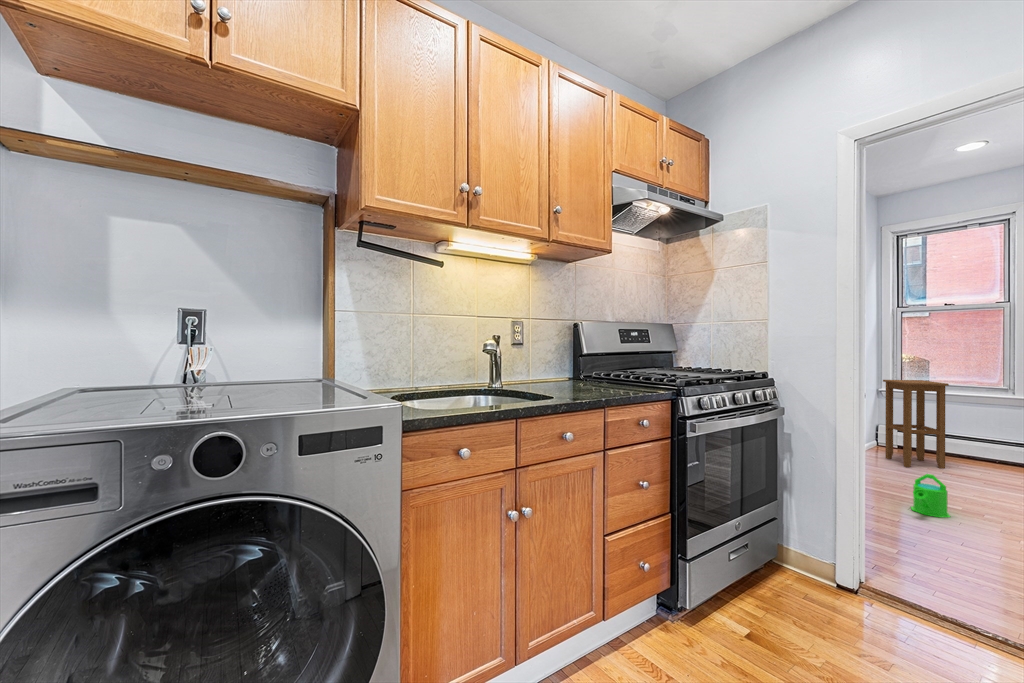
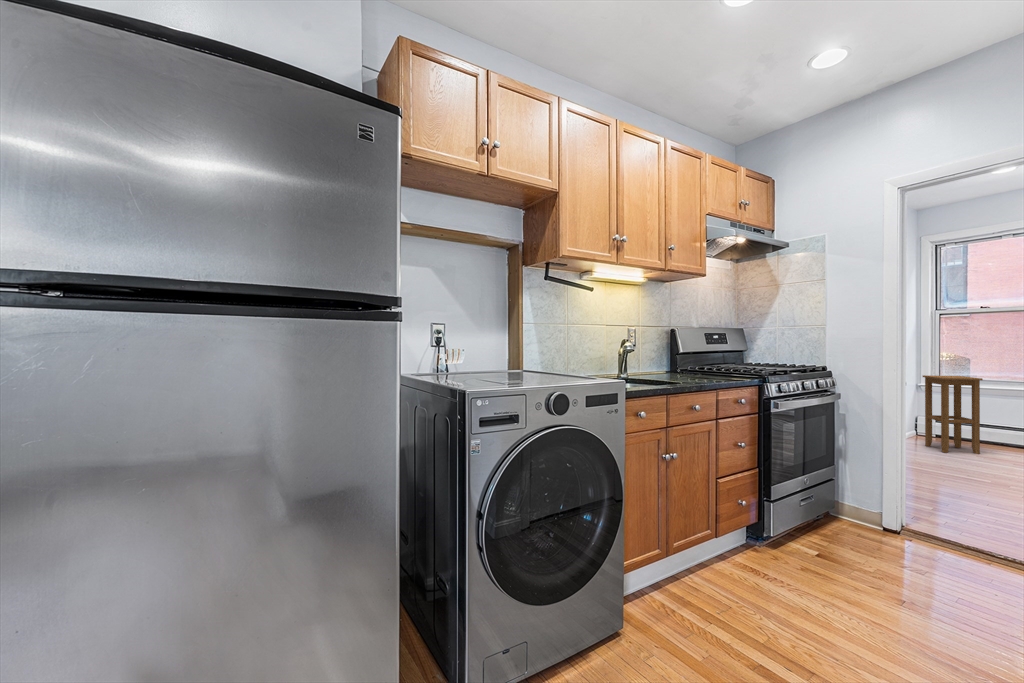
watering can: present [911,474,950,518] -> none [946,452,980,488]

